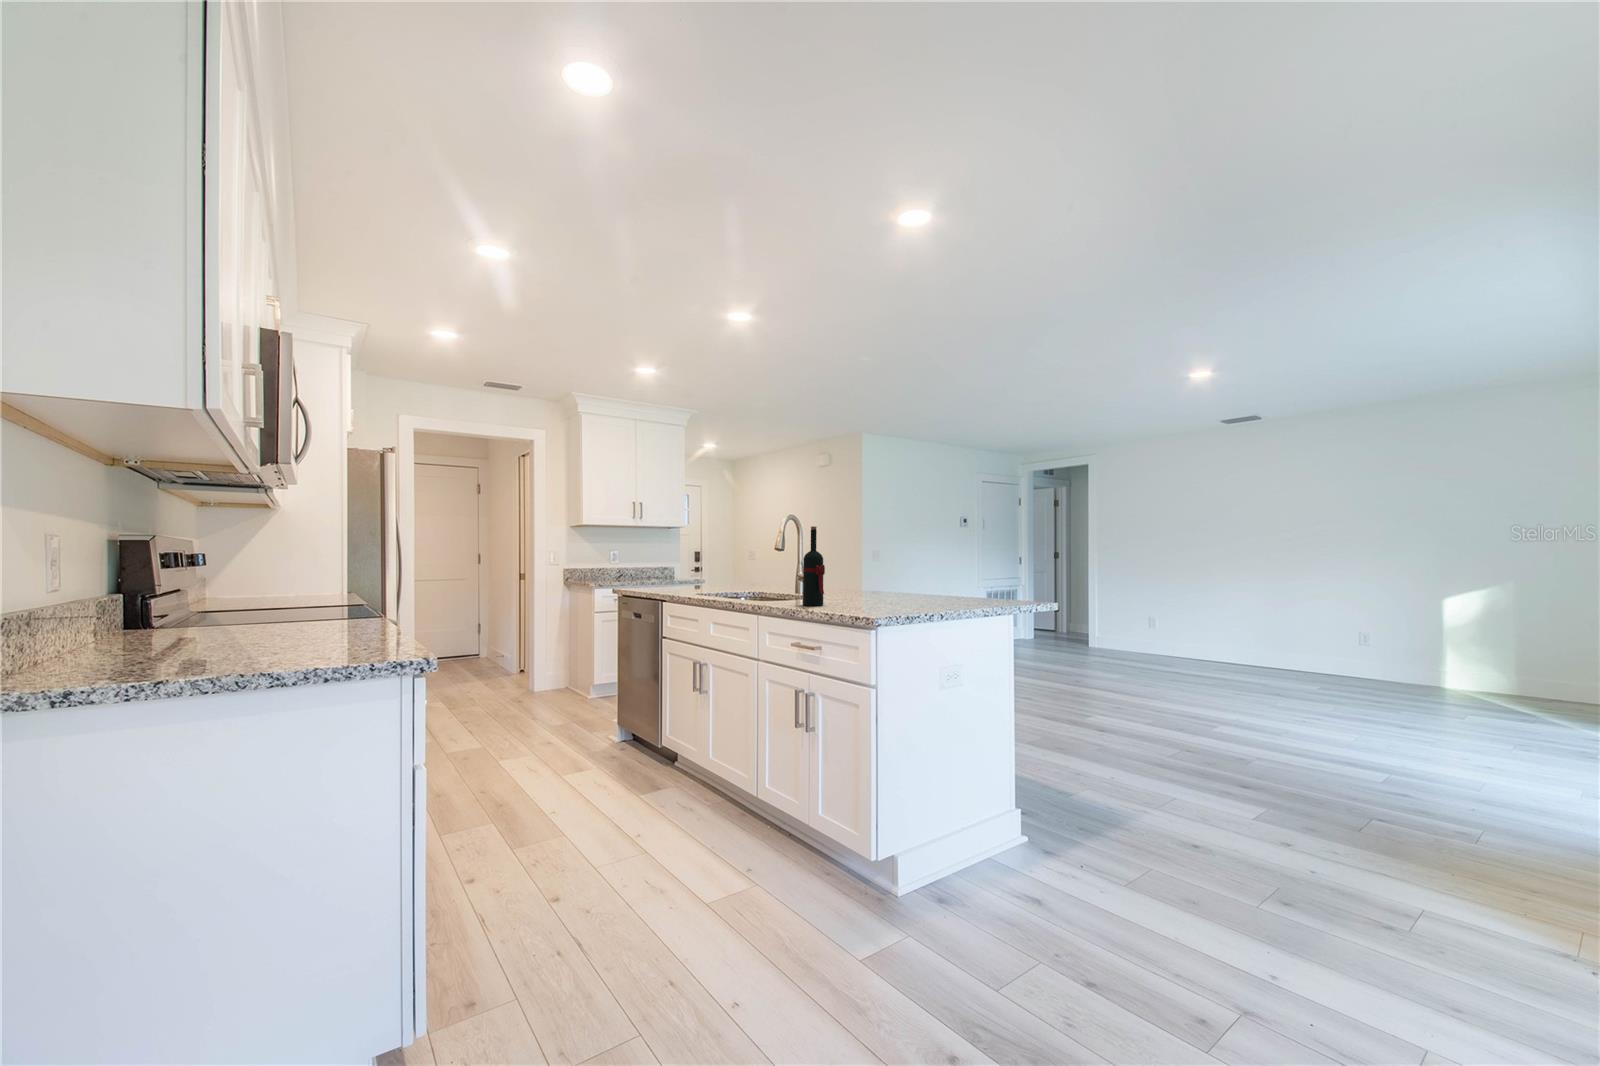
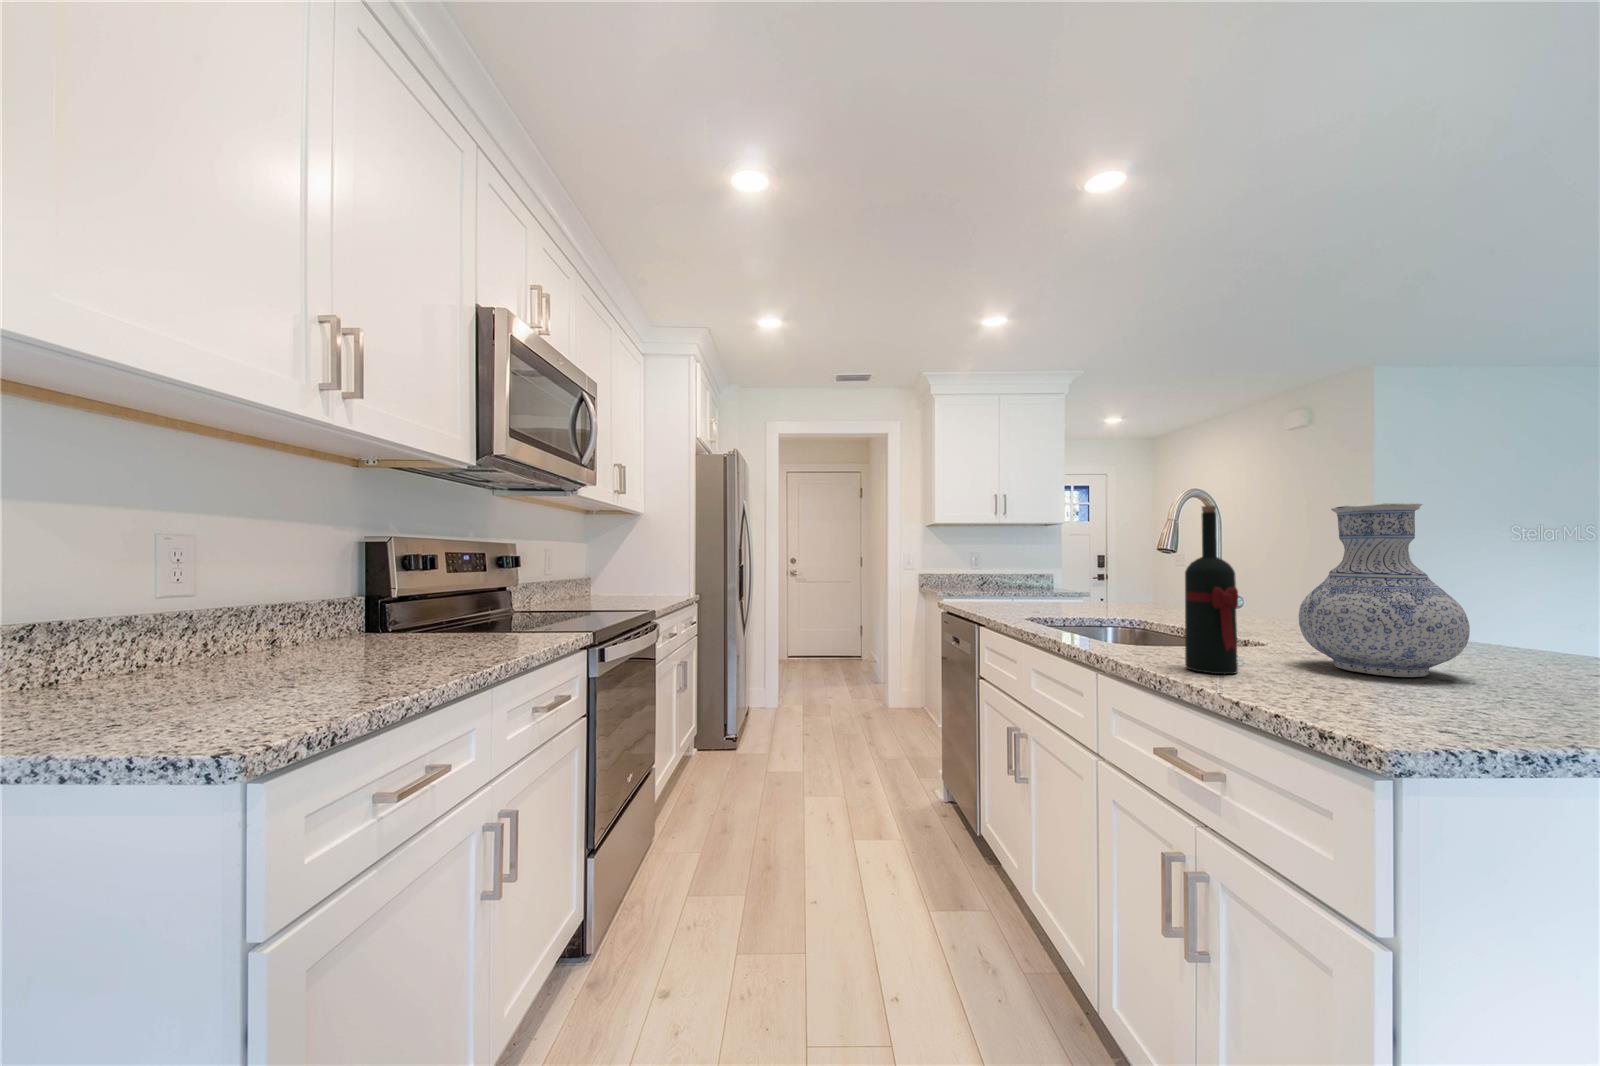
vase: none [843,528,897,602] -> present [1299,503,1470,677]

